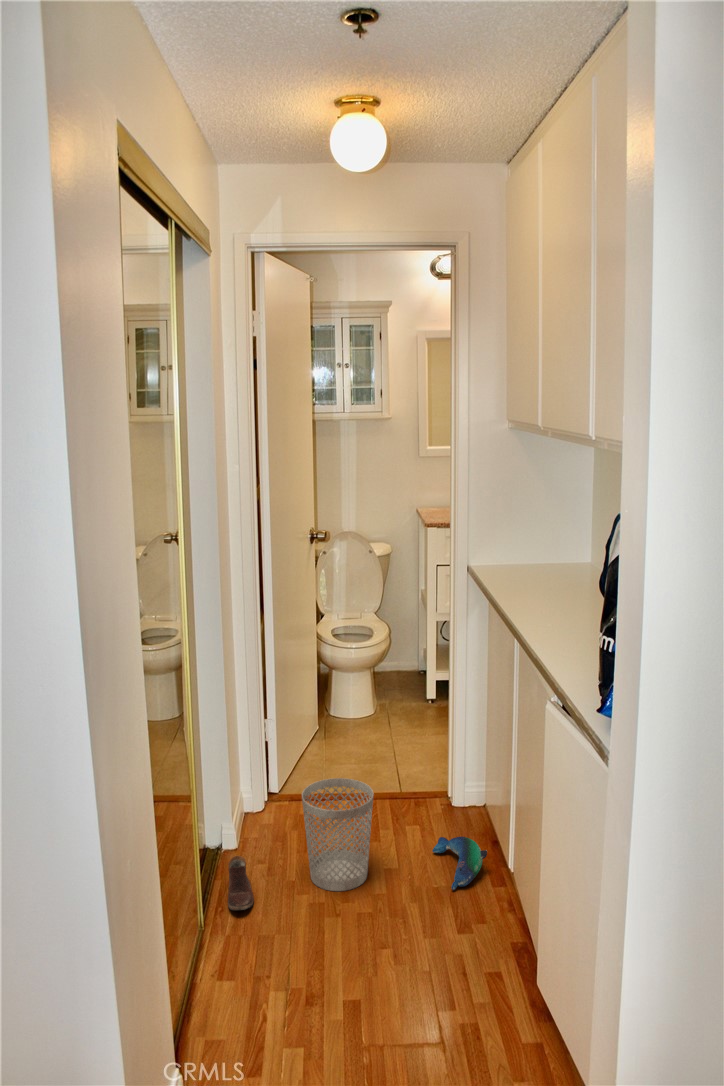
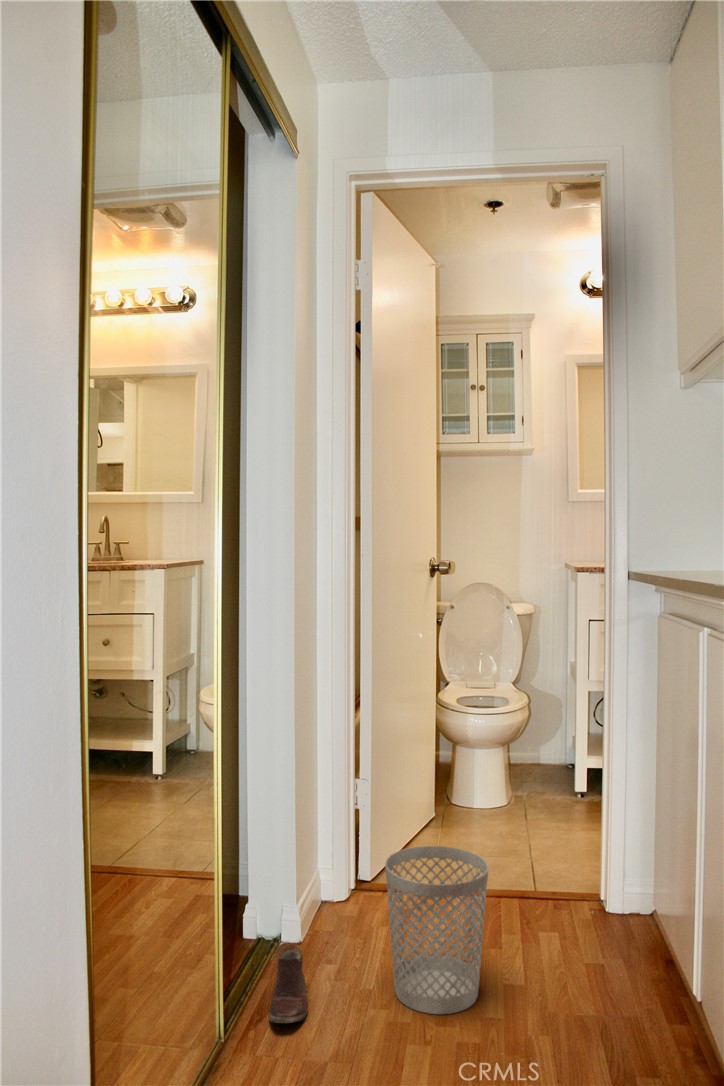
plush toy: present [432,837,487,890] -> none [577,953,663,1033]

